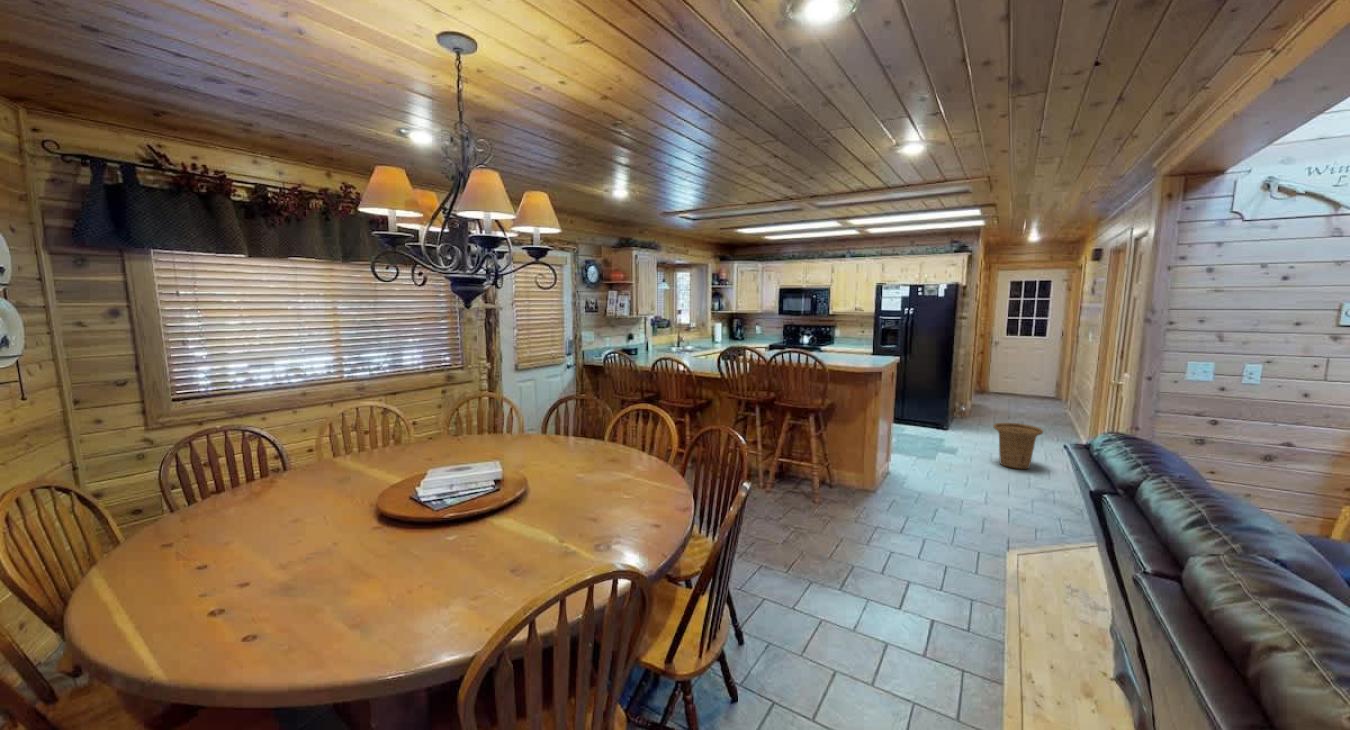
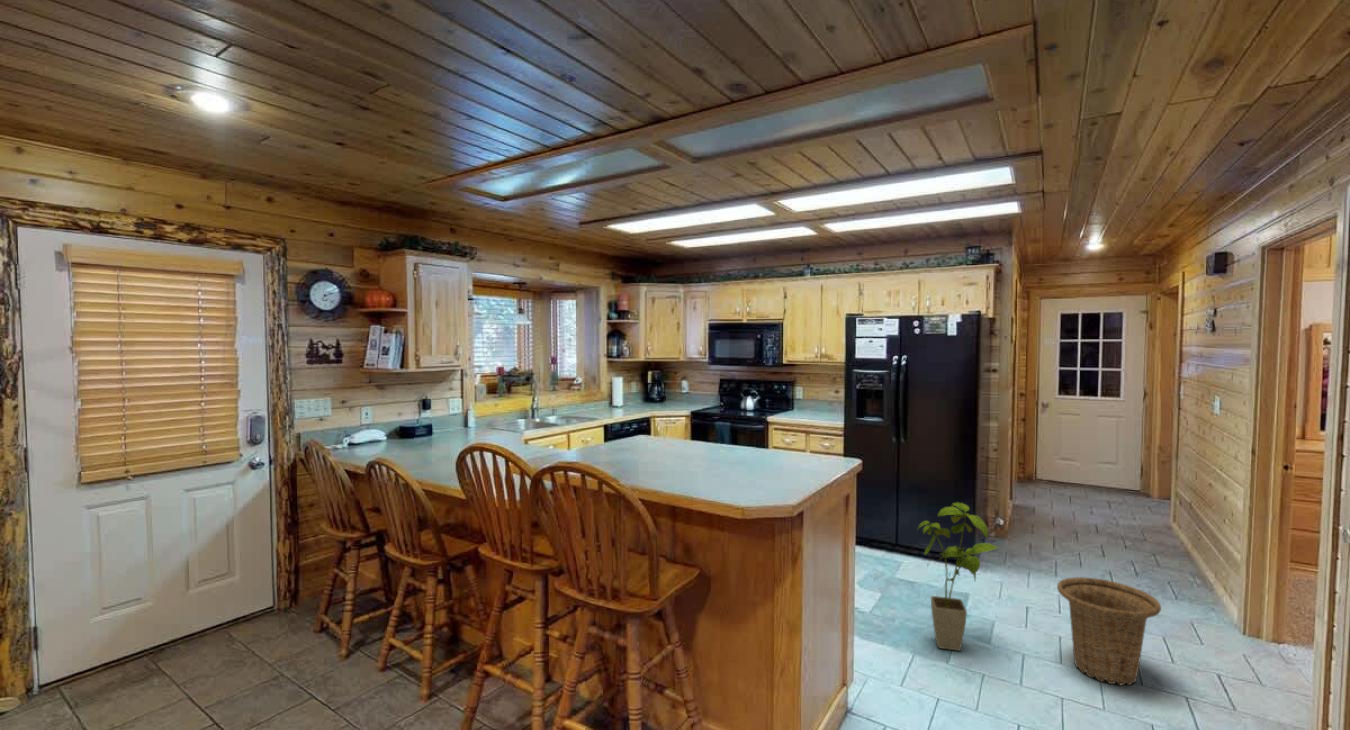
house plant: none [921,385,966,460] -> present [918,503,998,651]

